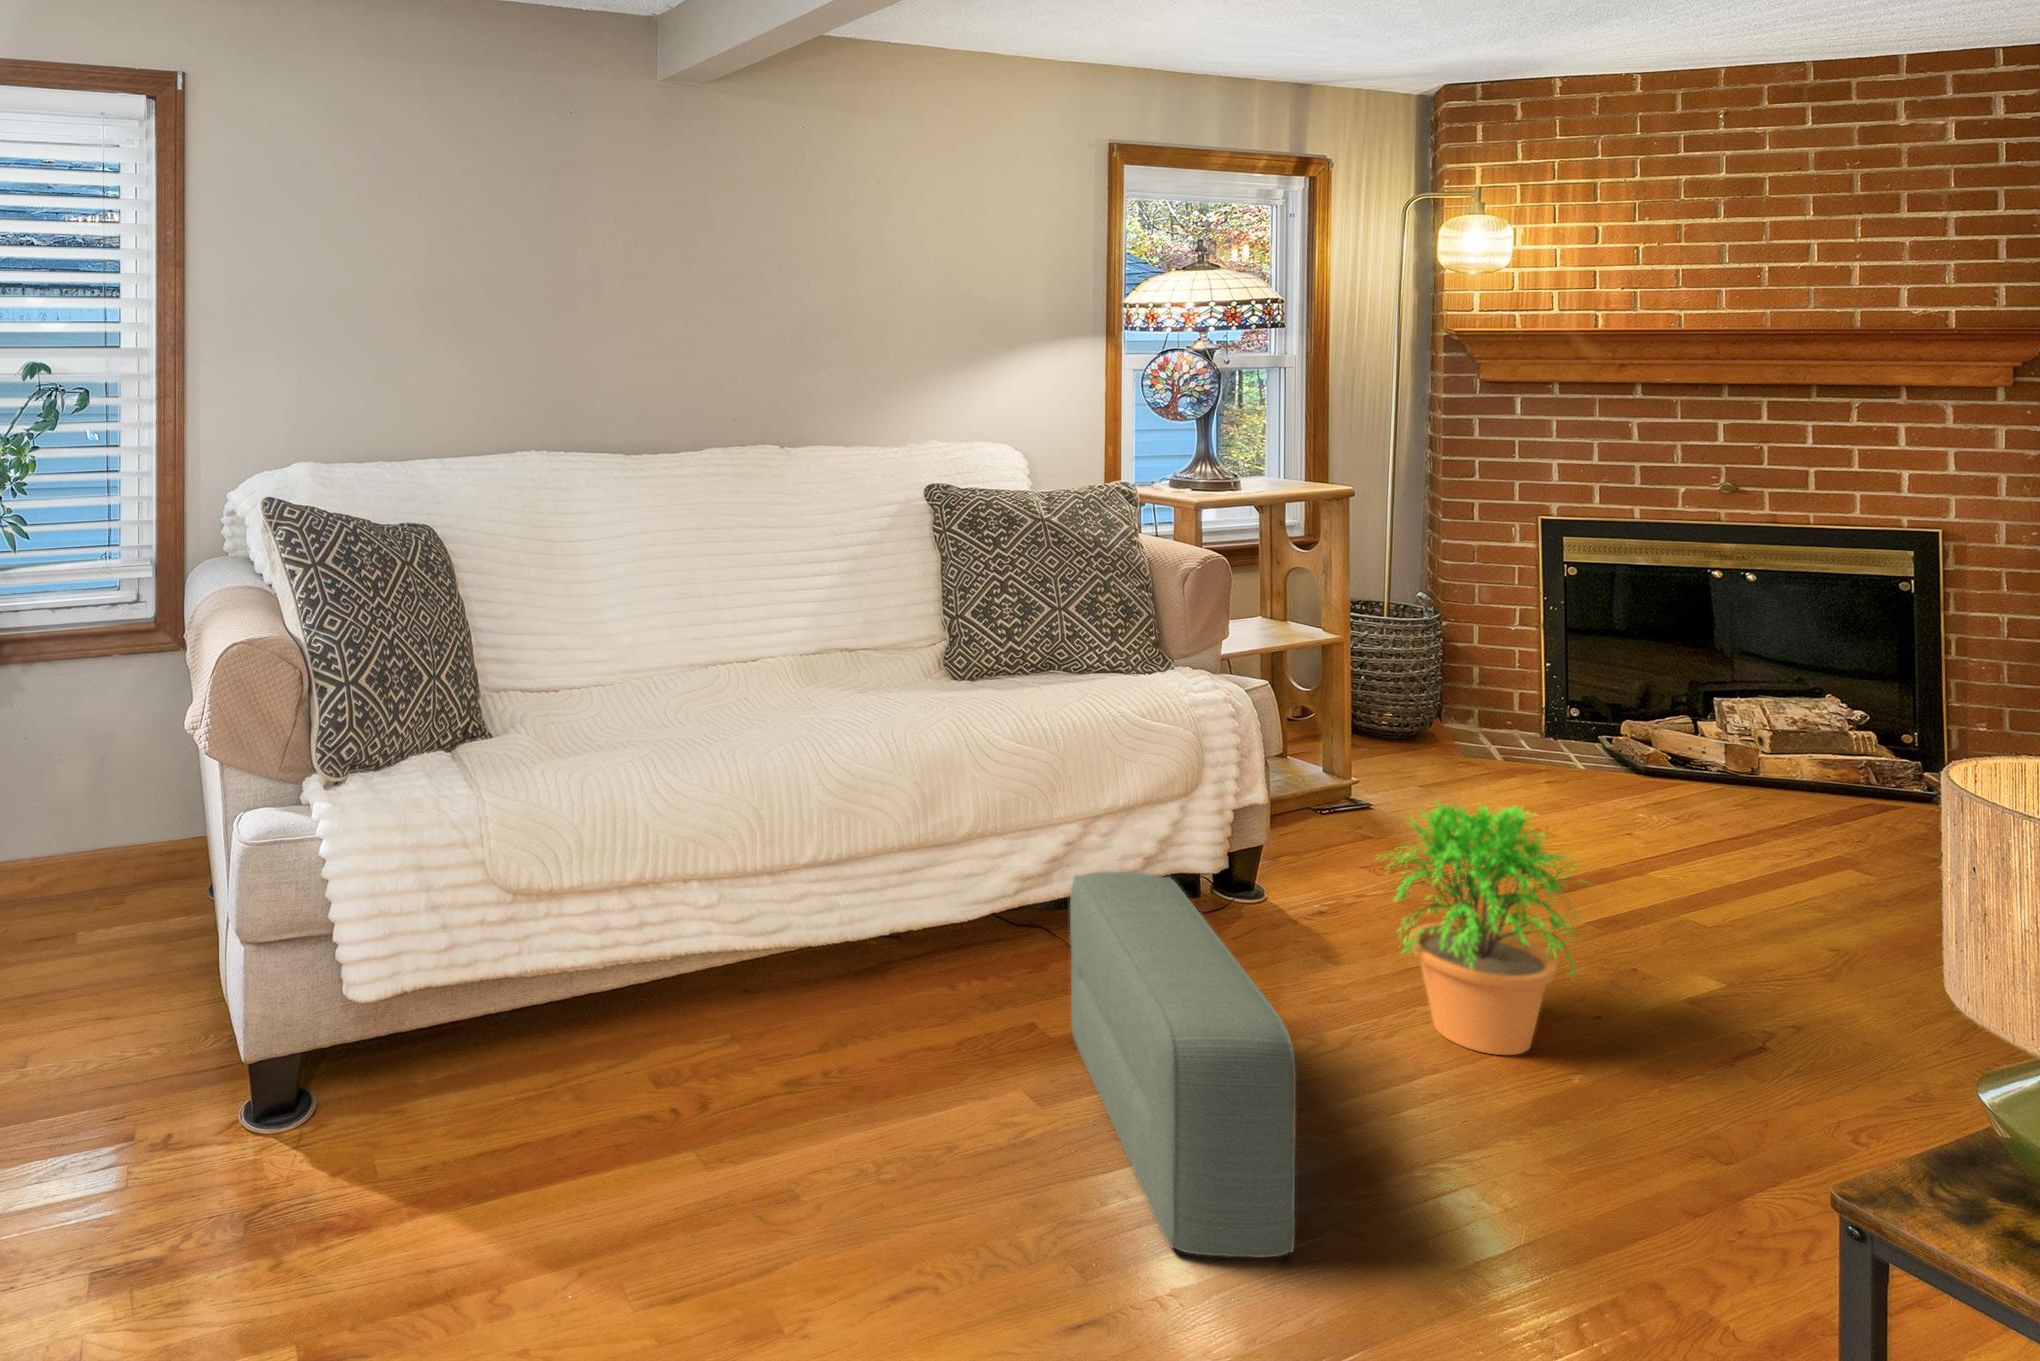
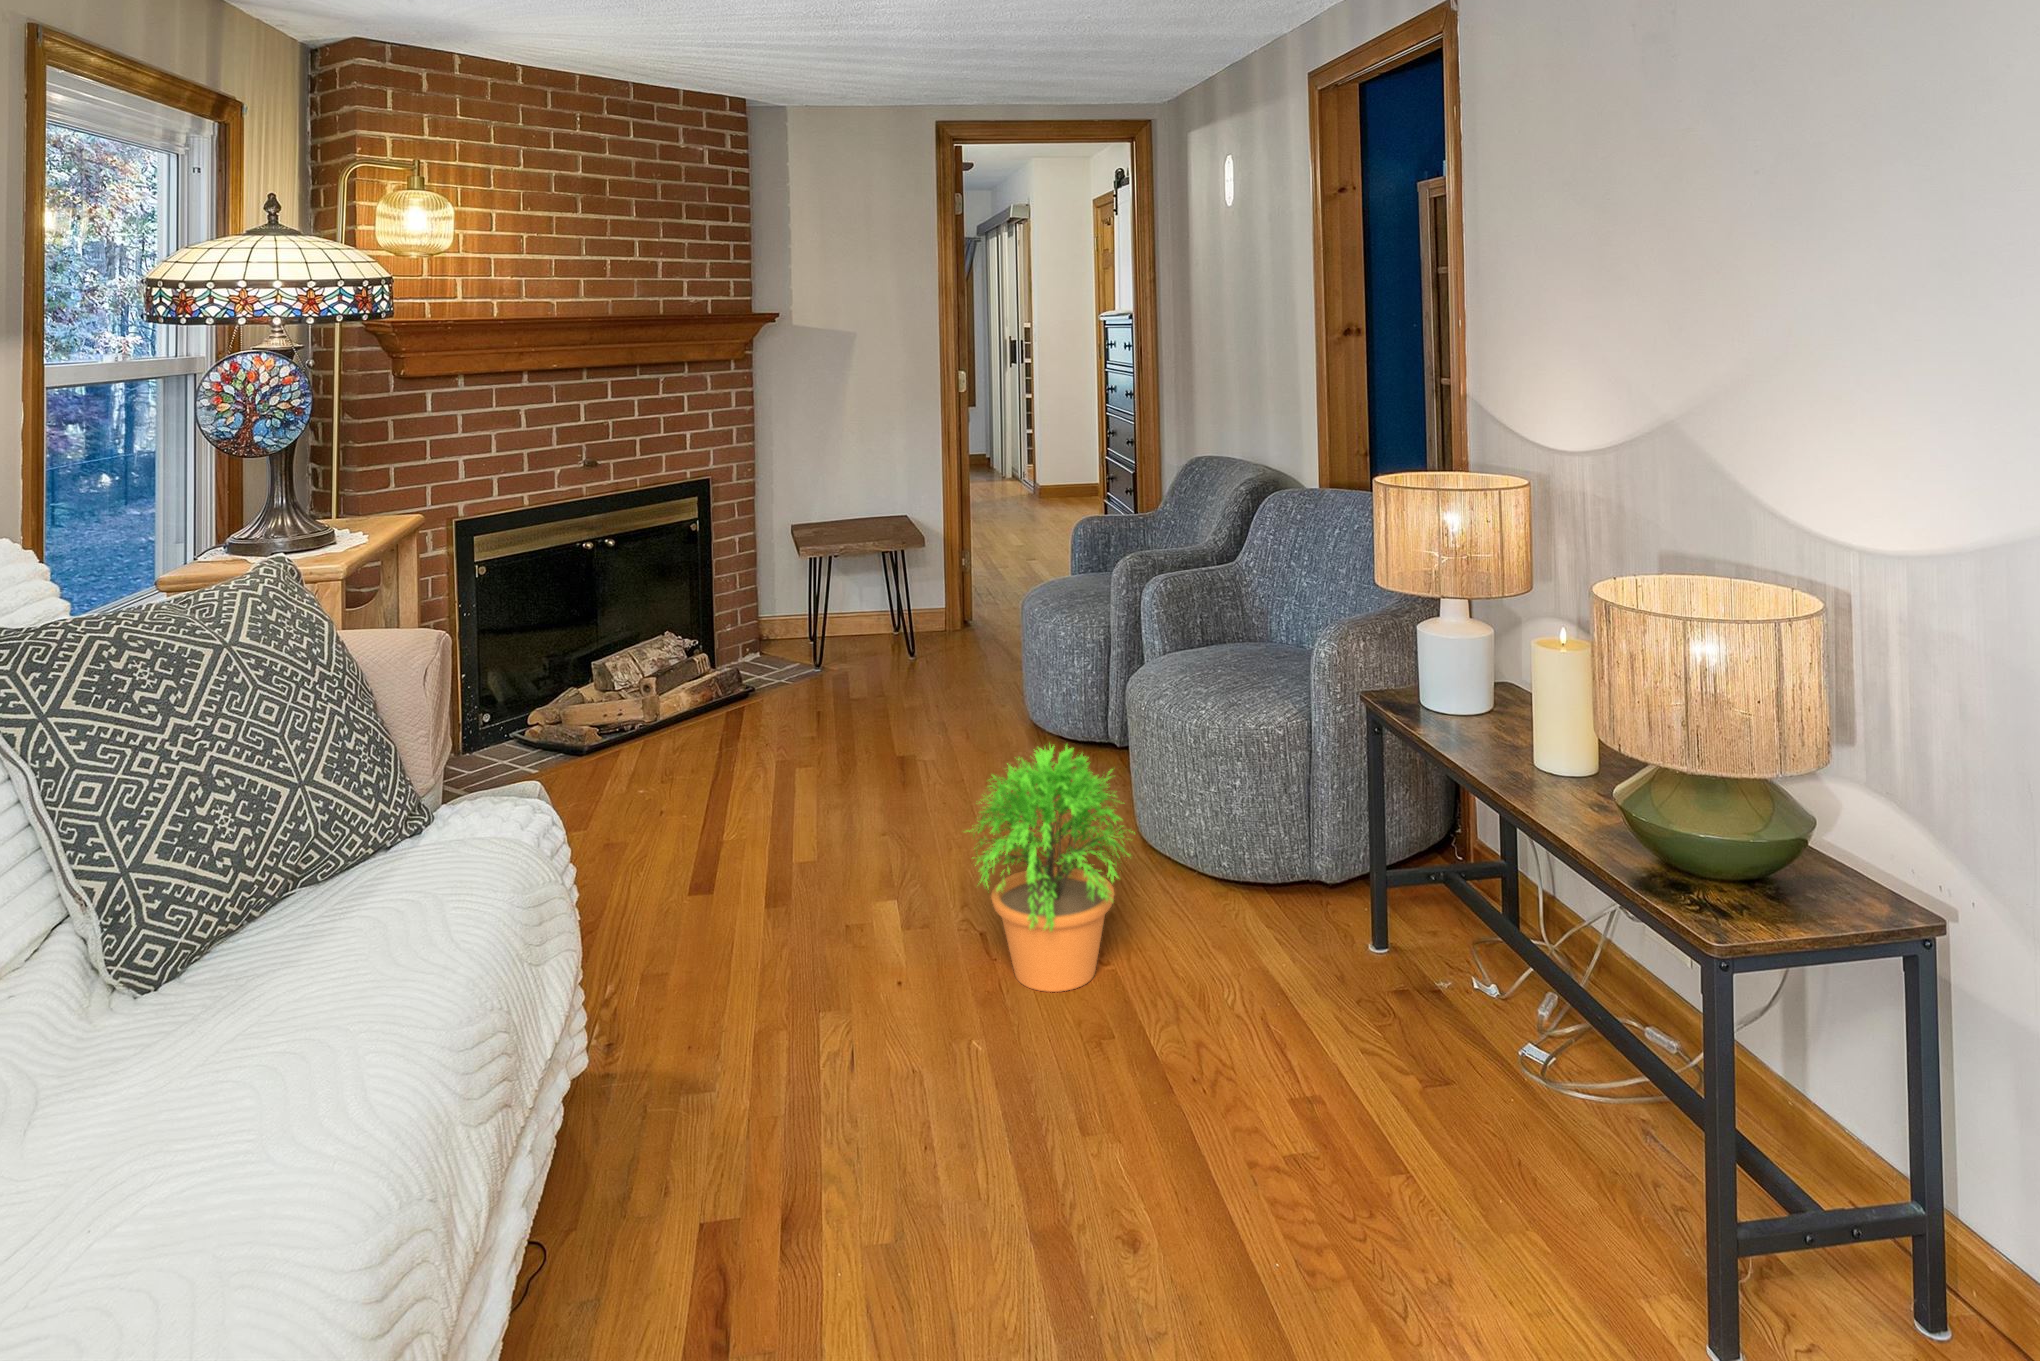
pouf: present [1070,872,1296,1257] -> none [1008,960,1476,1272]

